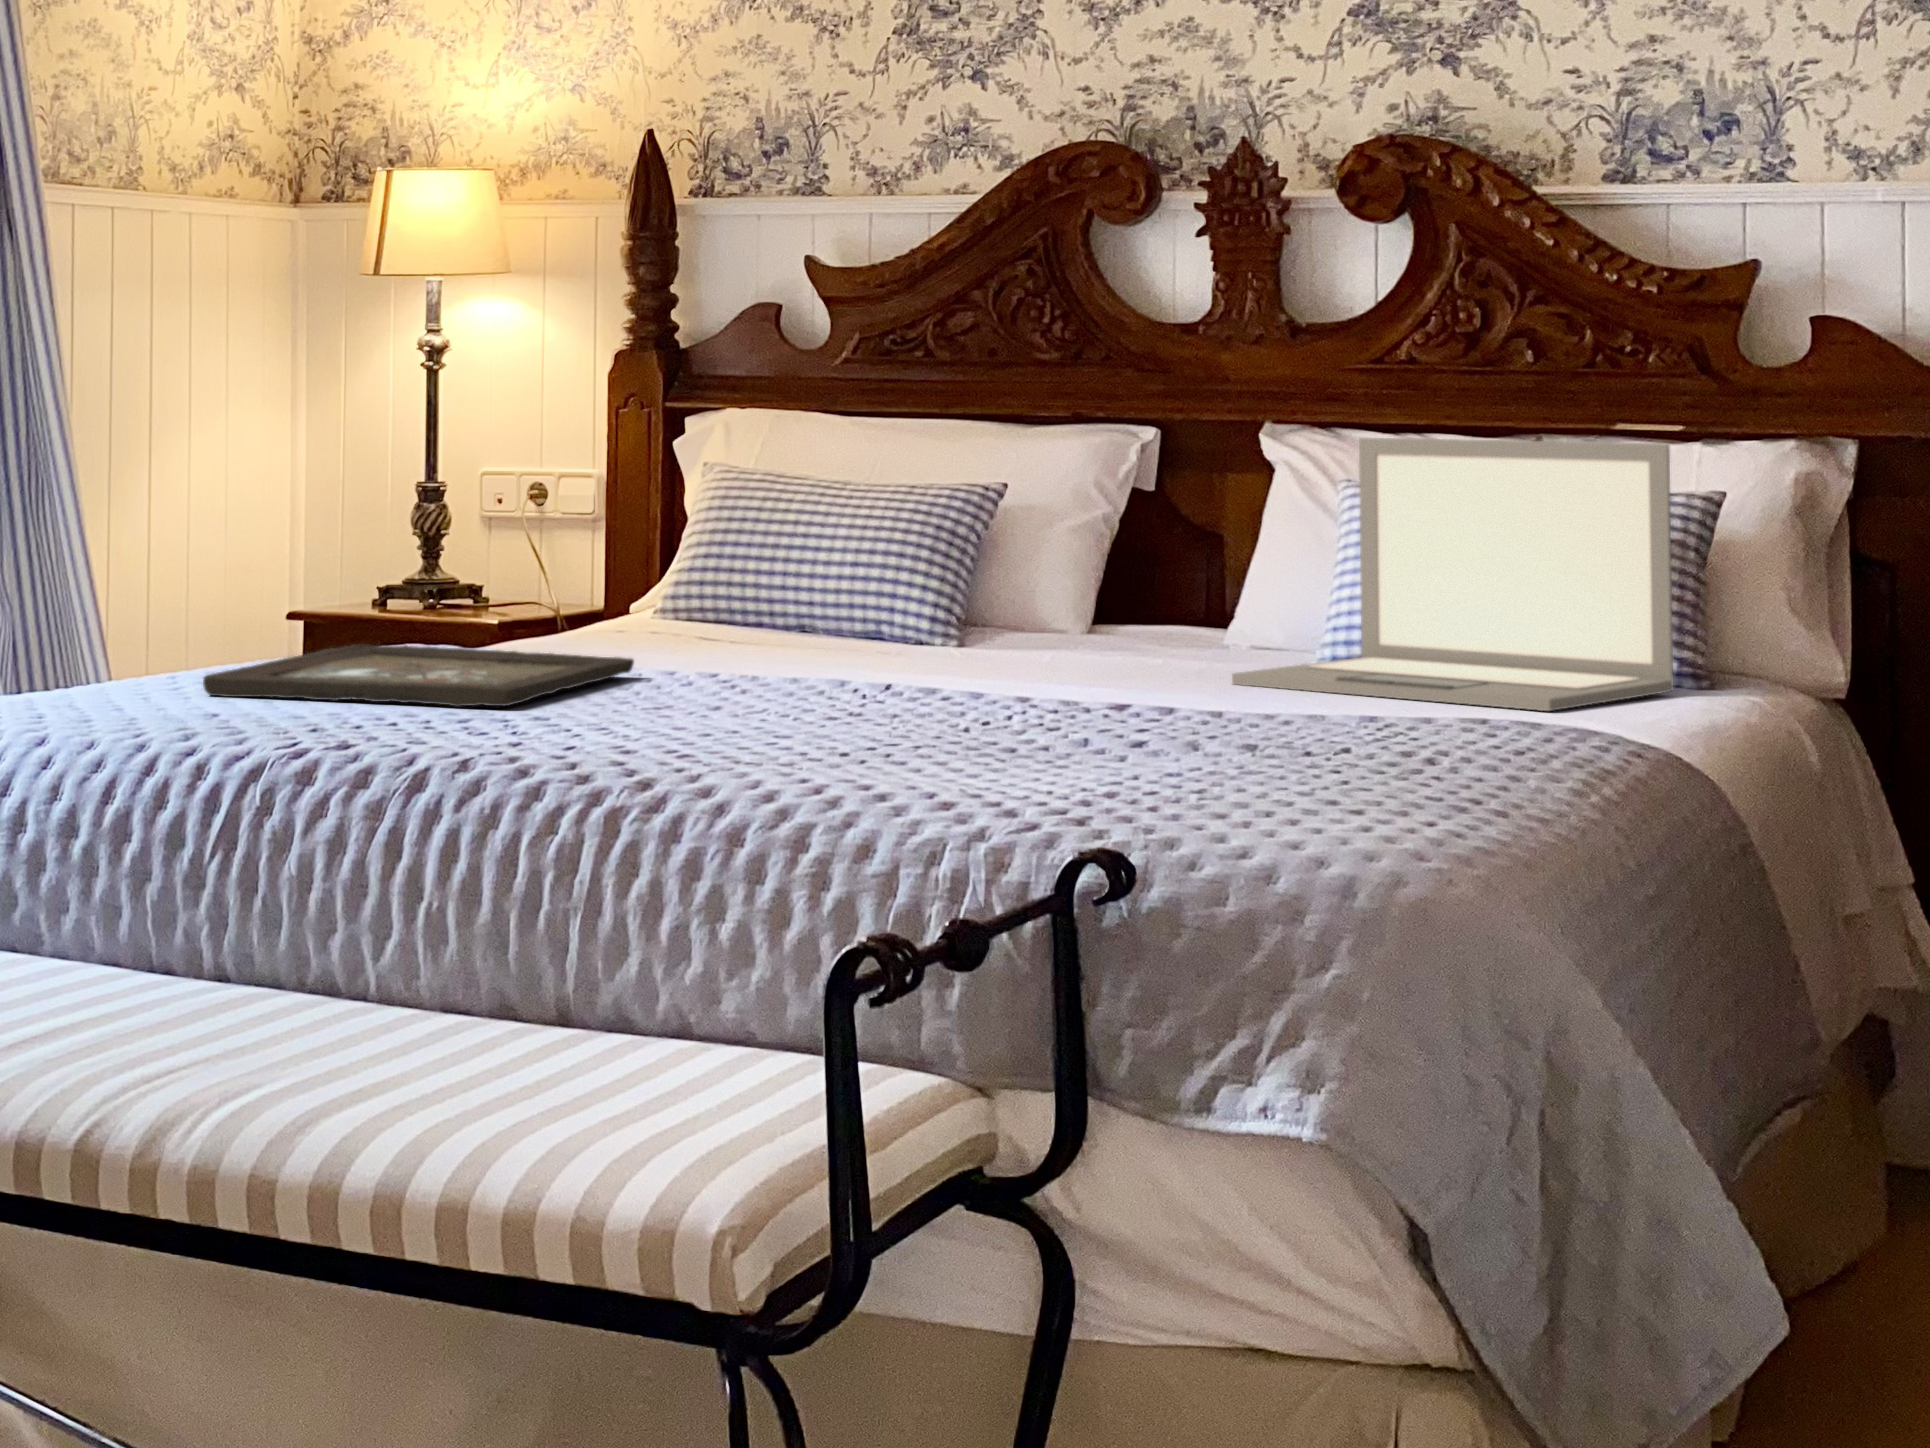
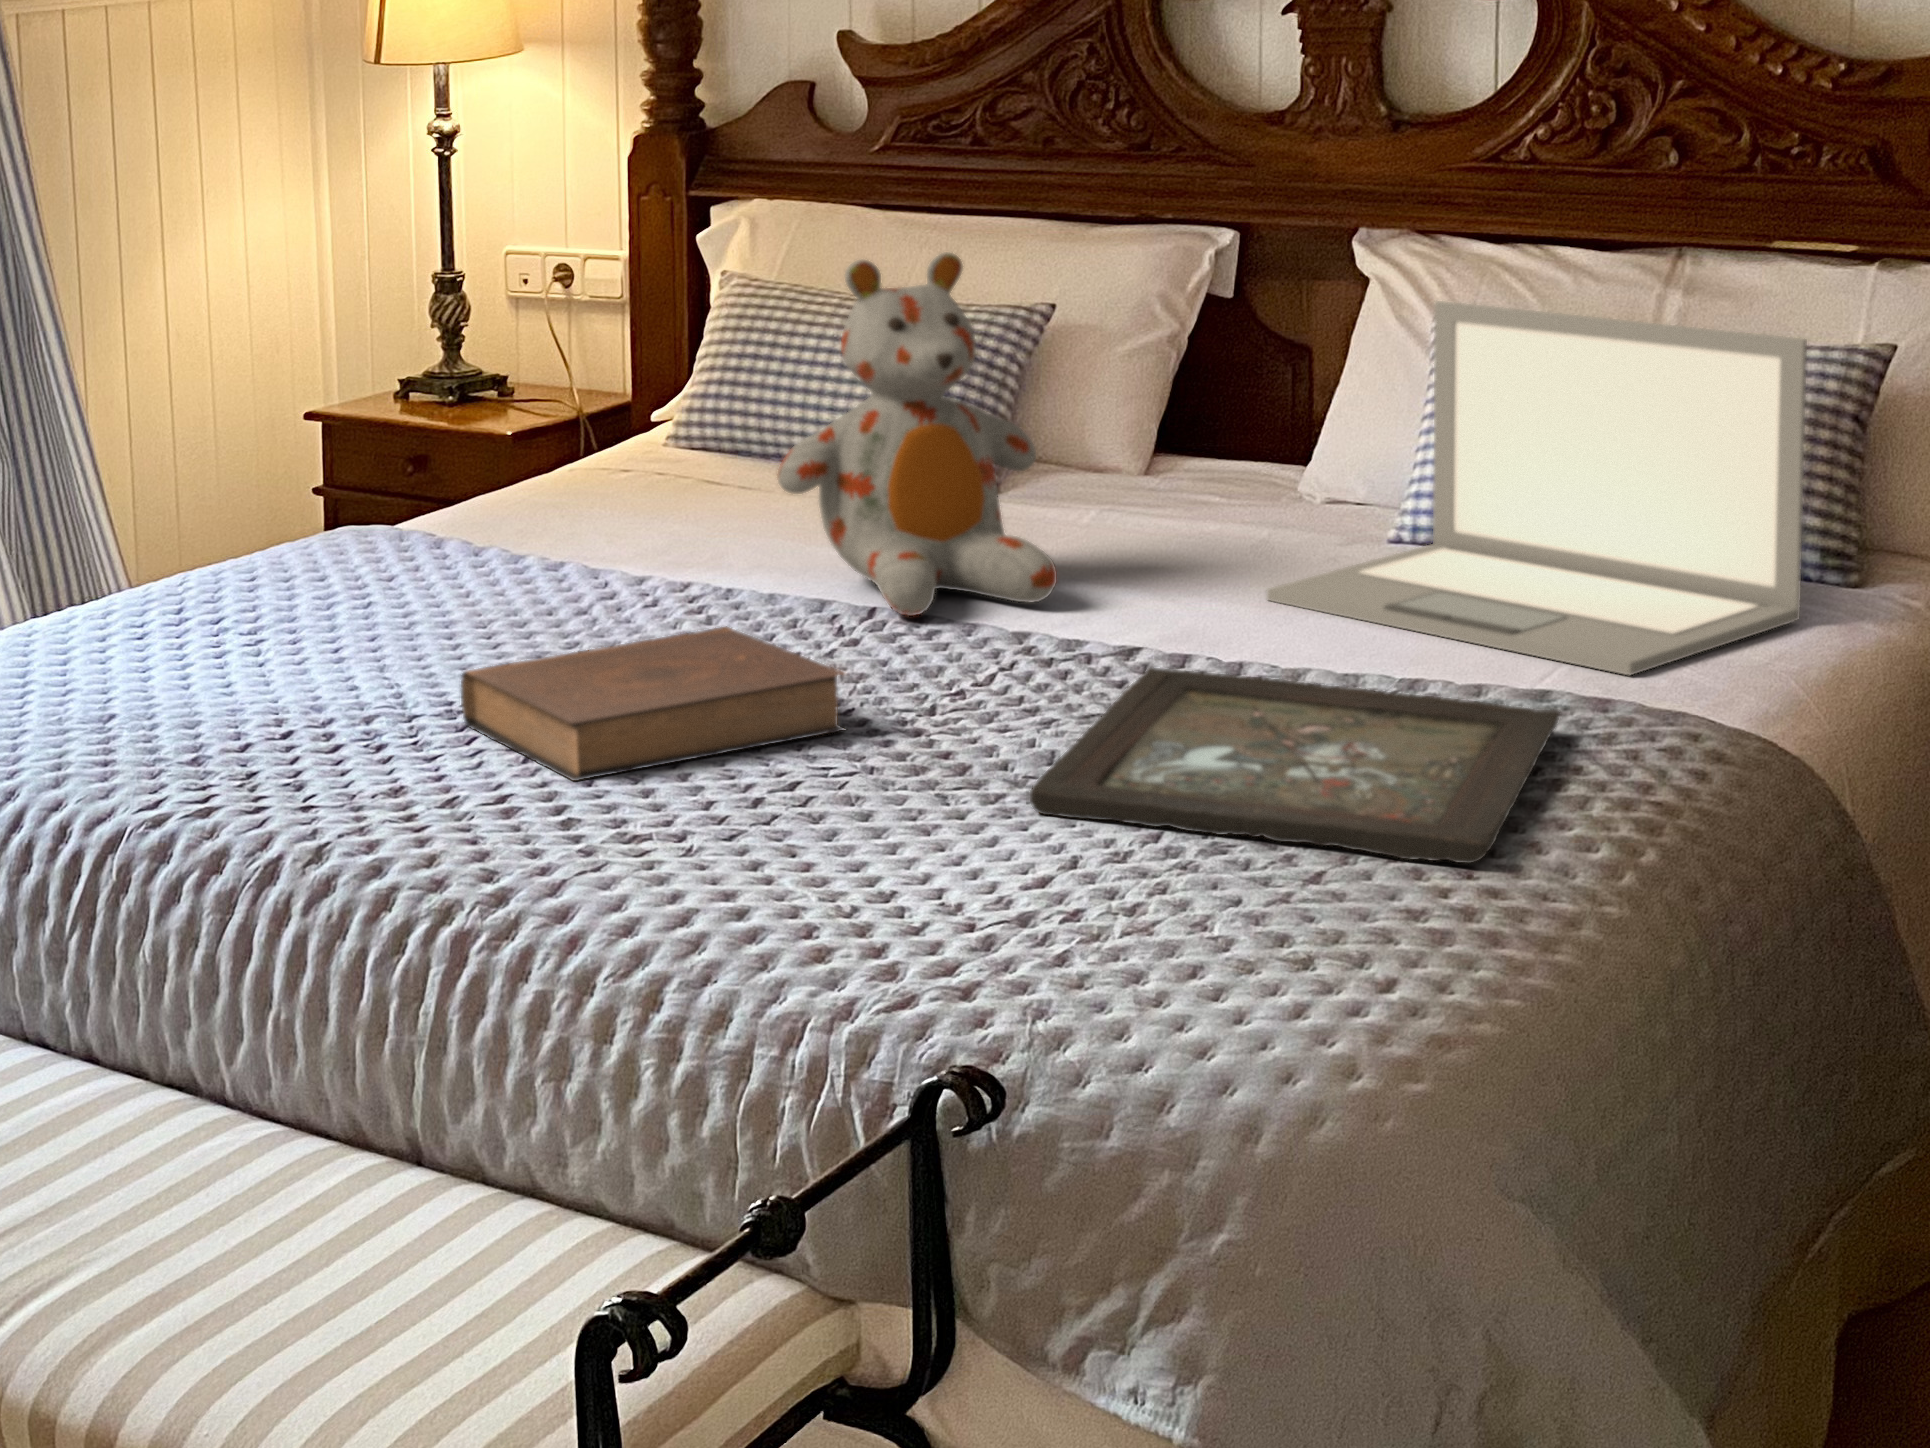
stuffed bear: none [802,370,1054,685] -> present [778,252,1057,616]
tray: present [203,645,634,706] -> present [1030,668,1559,864]
book: none [550,656,906,745] -> present [461,626,845,781]

